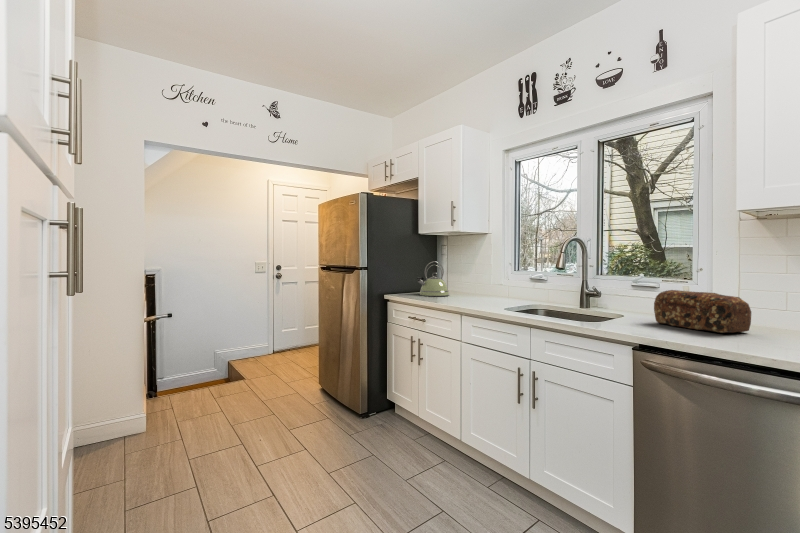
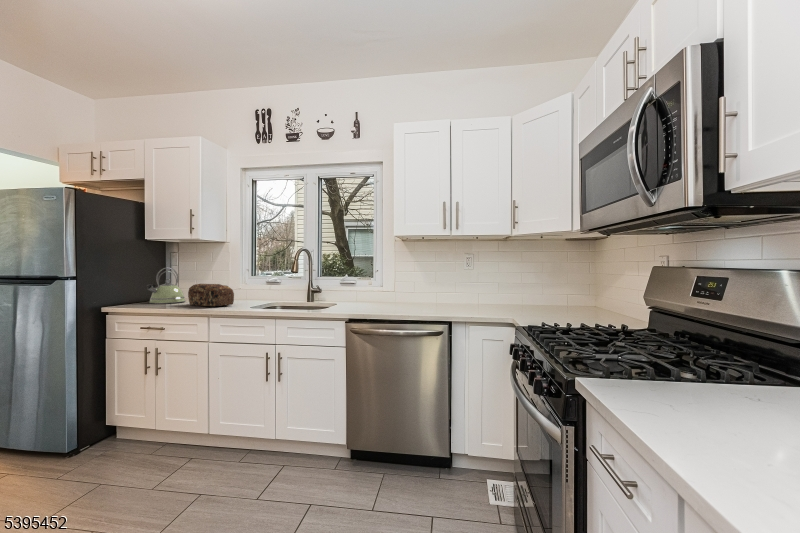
bread loaf: present [654,290,751,333] -> present [188,284,234,307]

